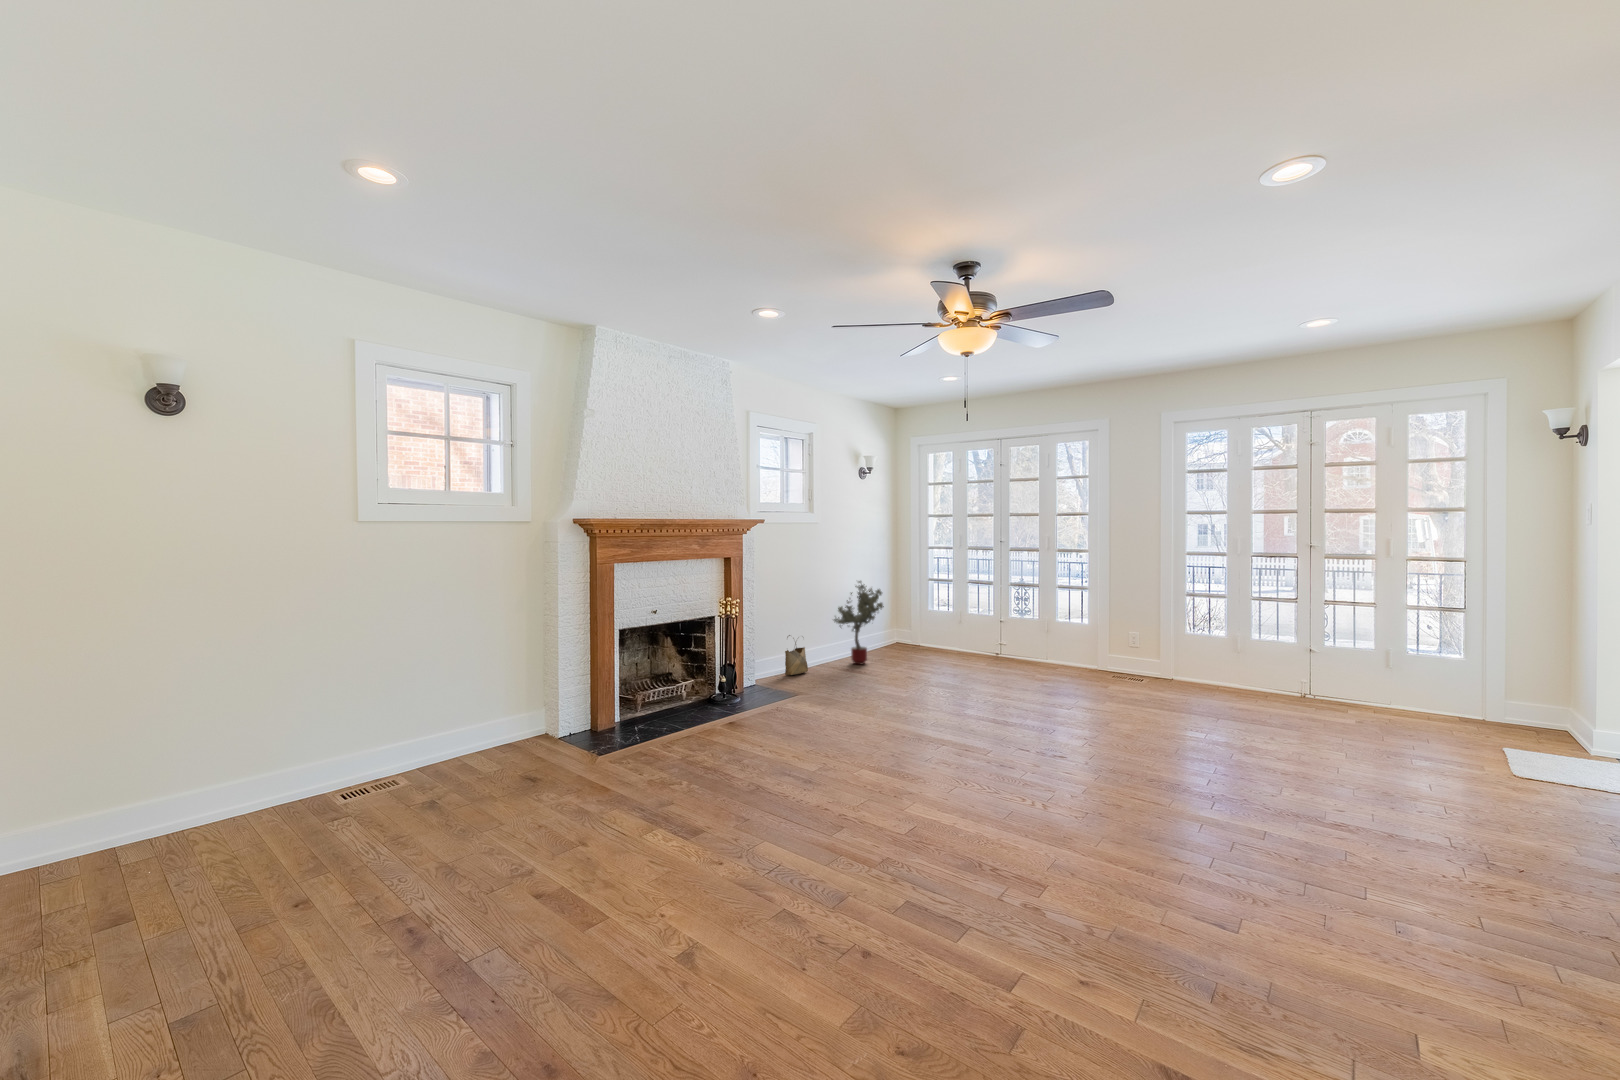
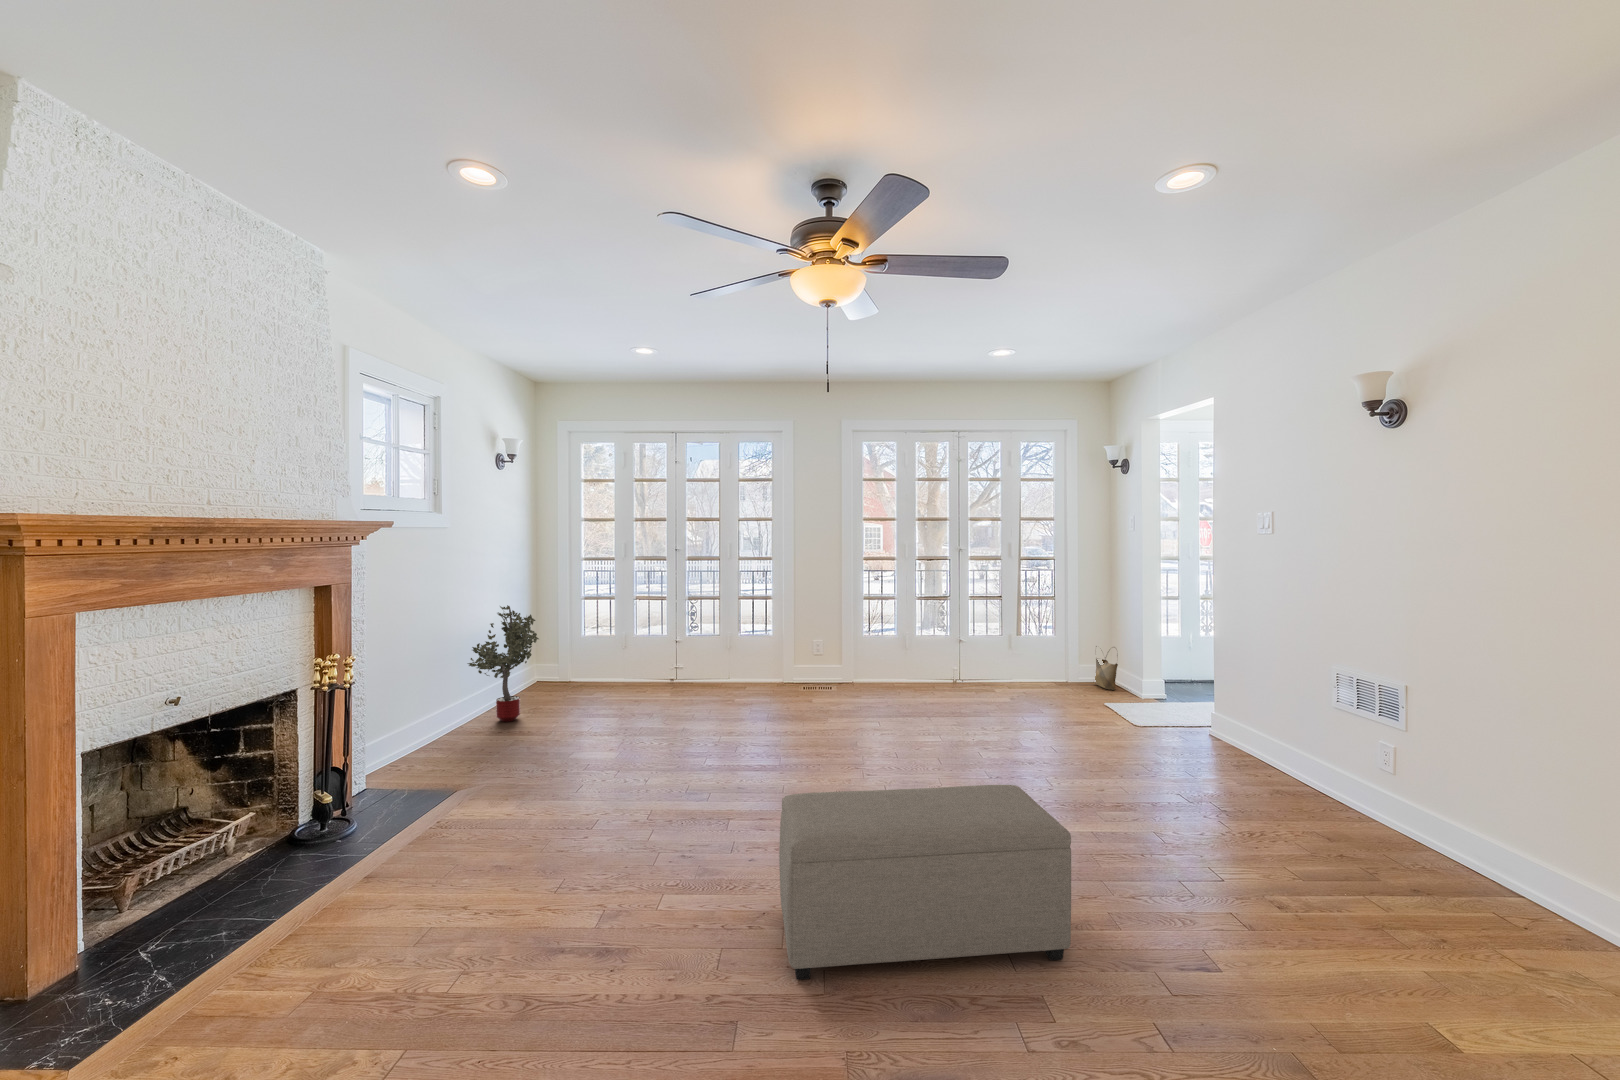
woven basket: present [785,635,808,675] -> present [1095,646,1118,690]
ottoman: none [887,712,1111,873] -> present [779,785,1071,980]

